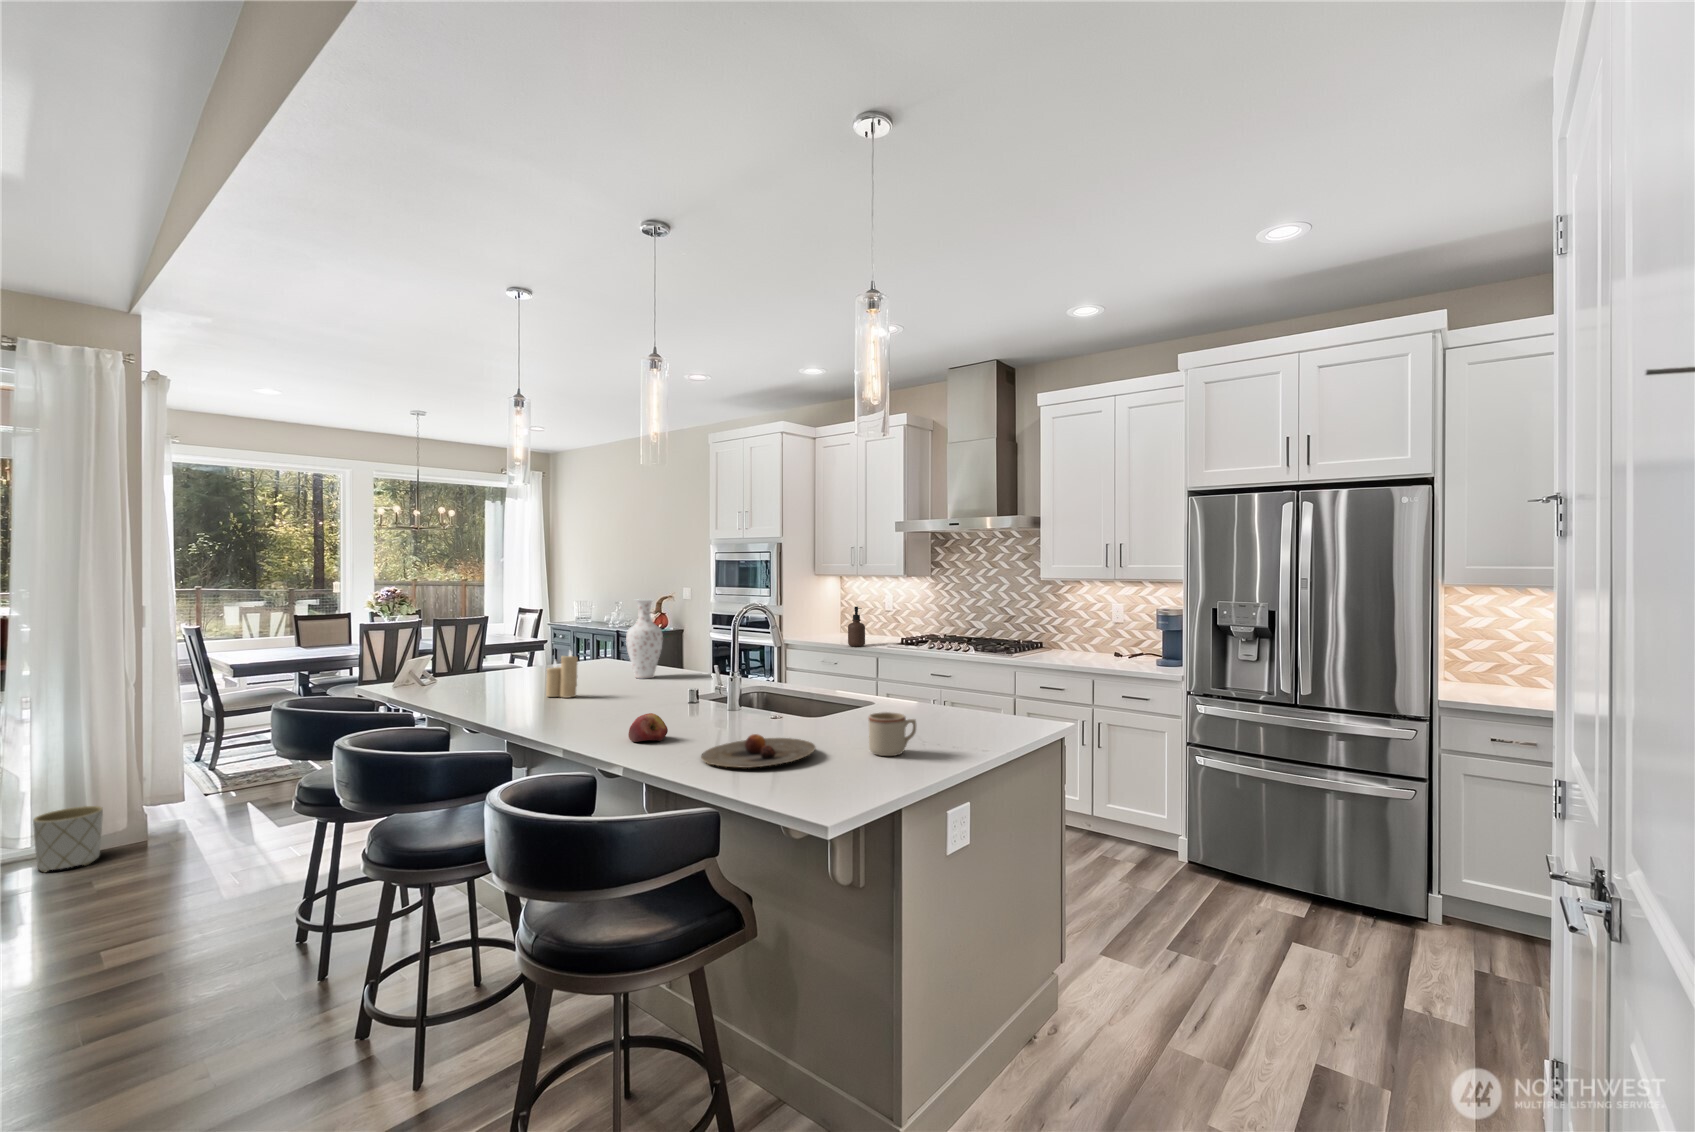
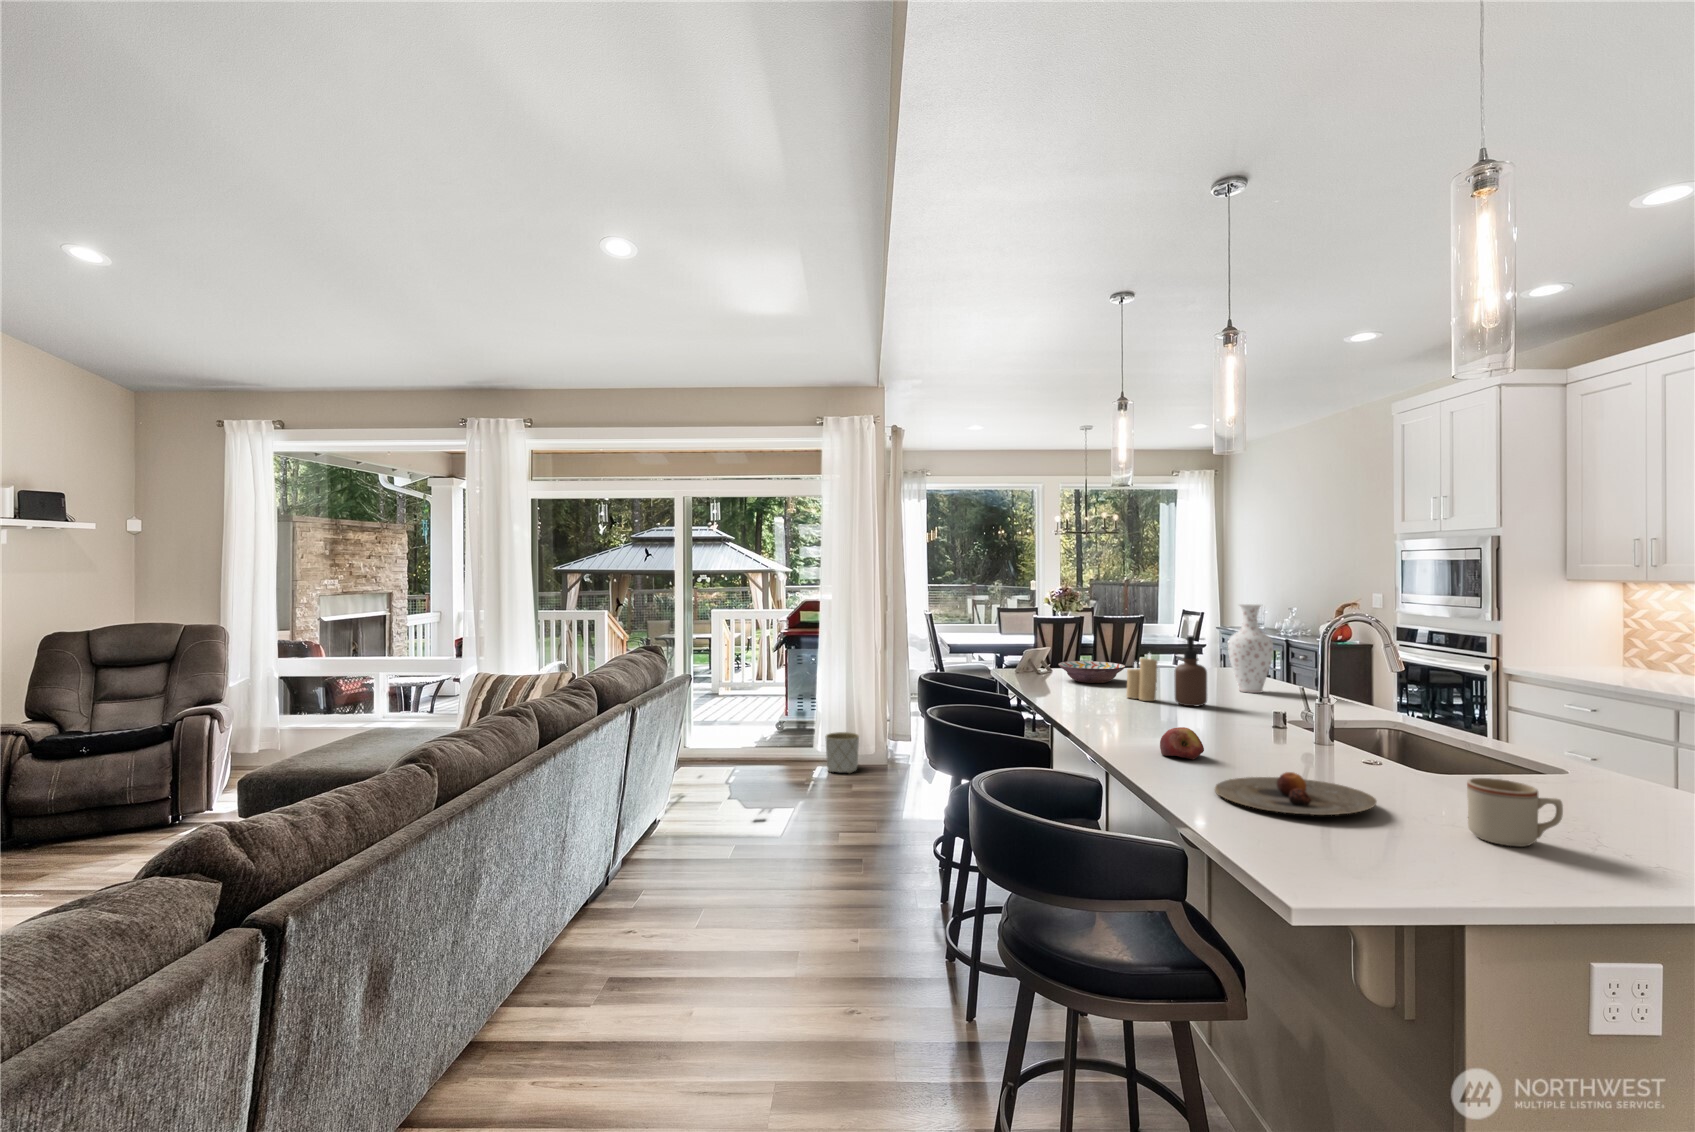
soap dispenser: present [848,607,865,647] -> present [1174,636,1207,706]
decorative bowl: none [457,665,530,688] -> present [1059,661,1125,683]

